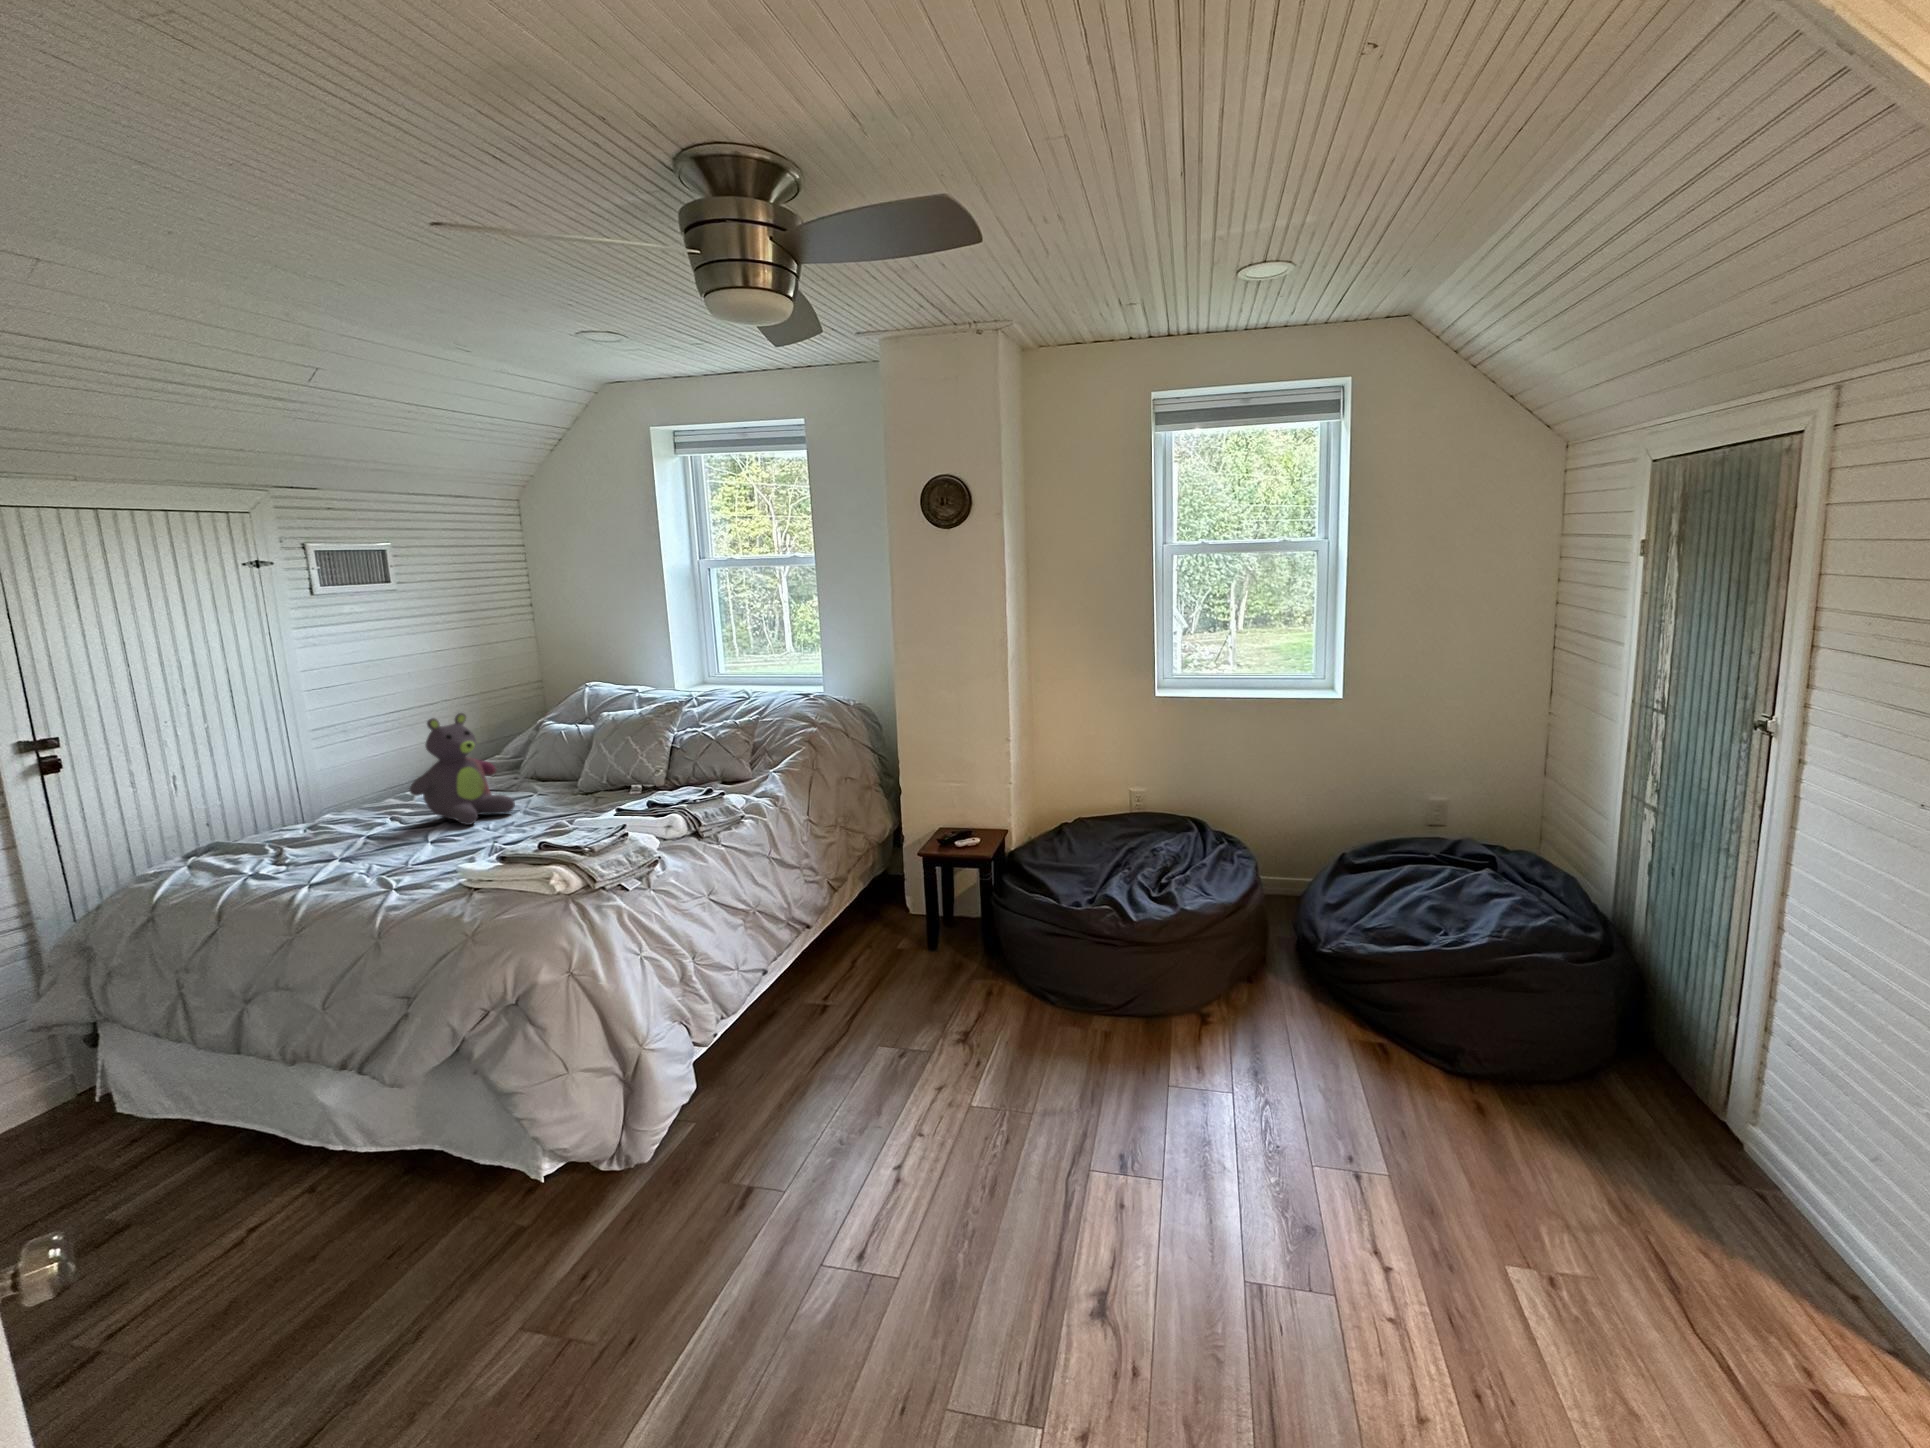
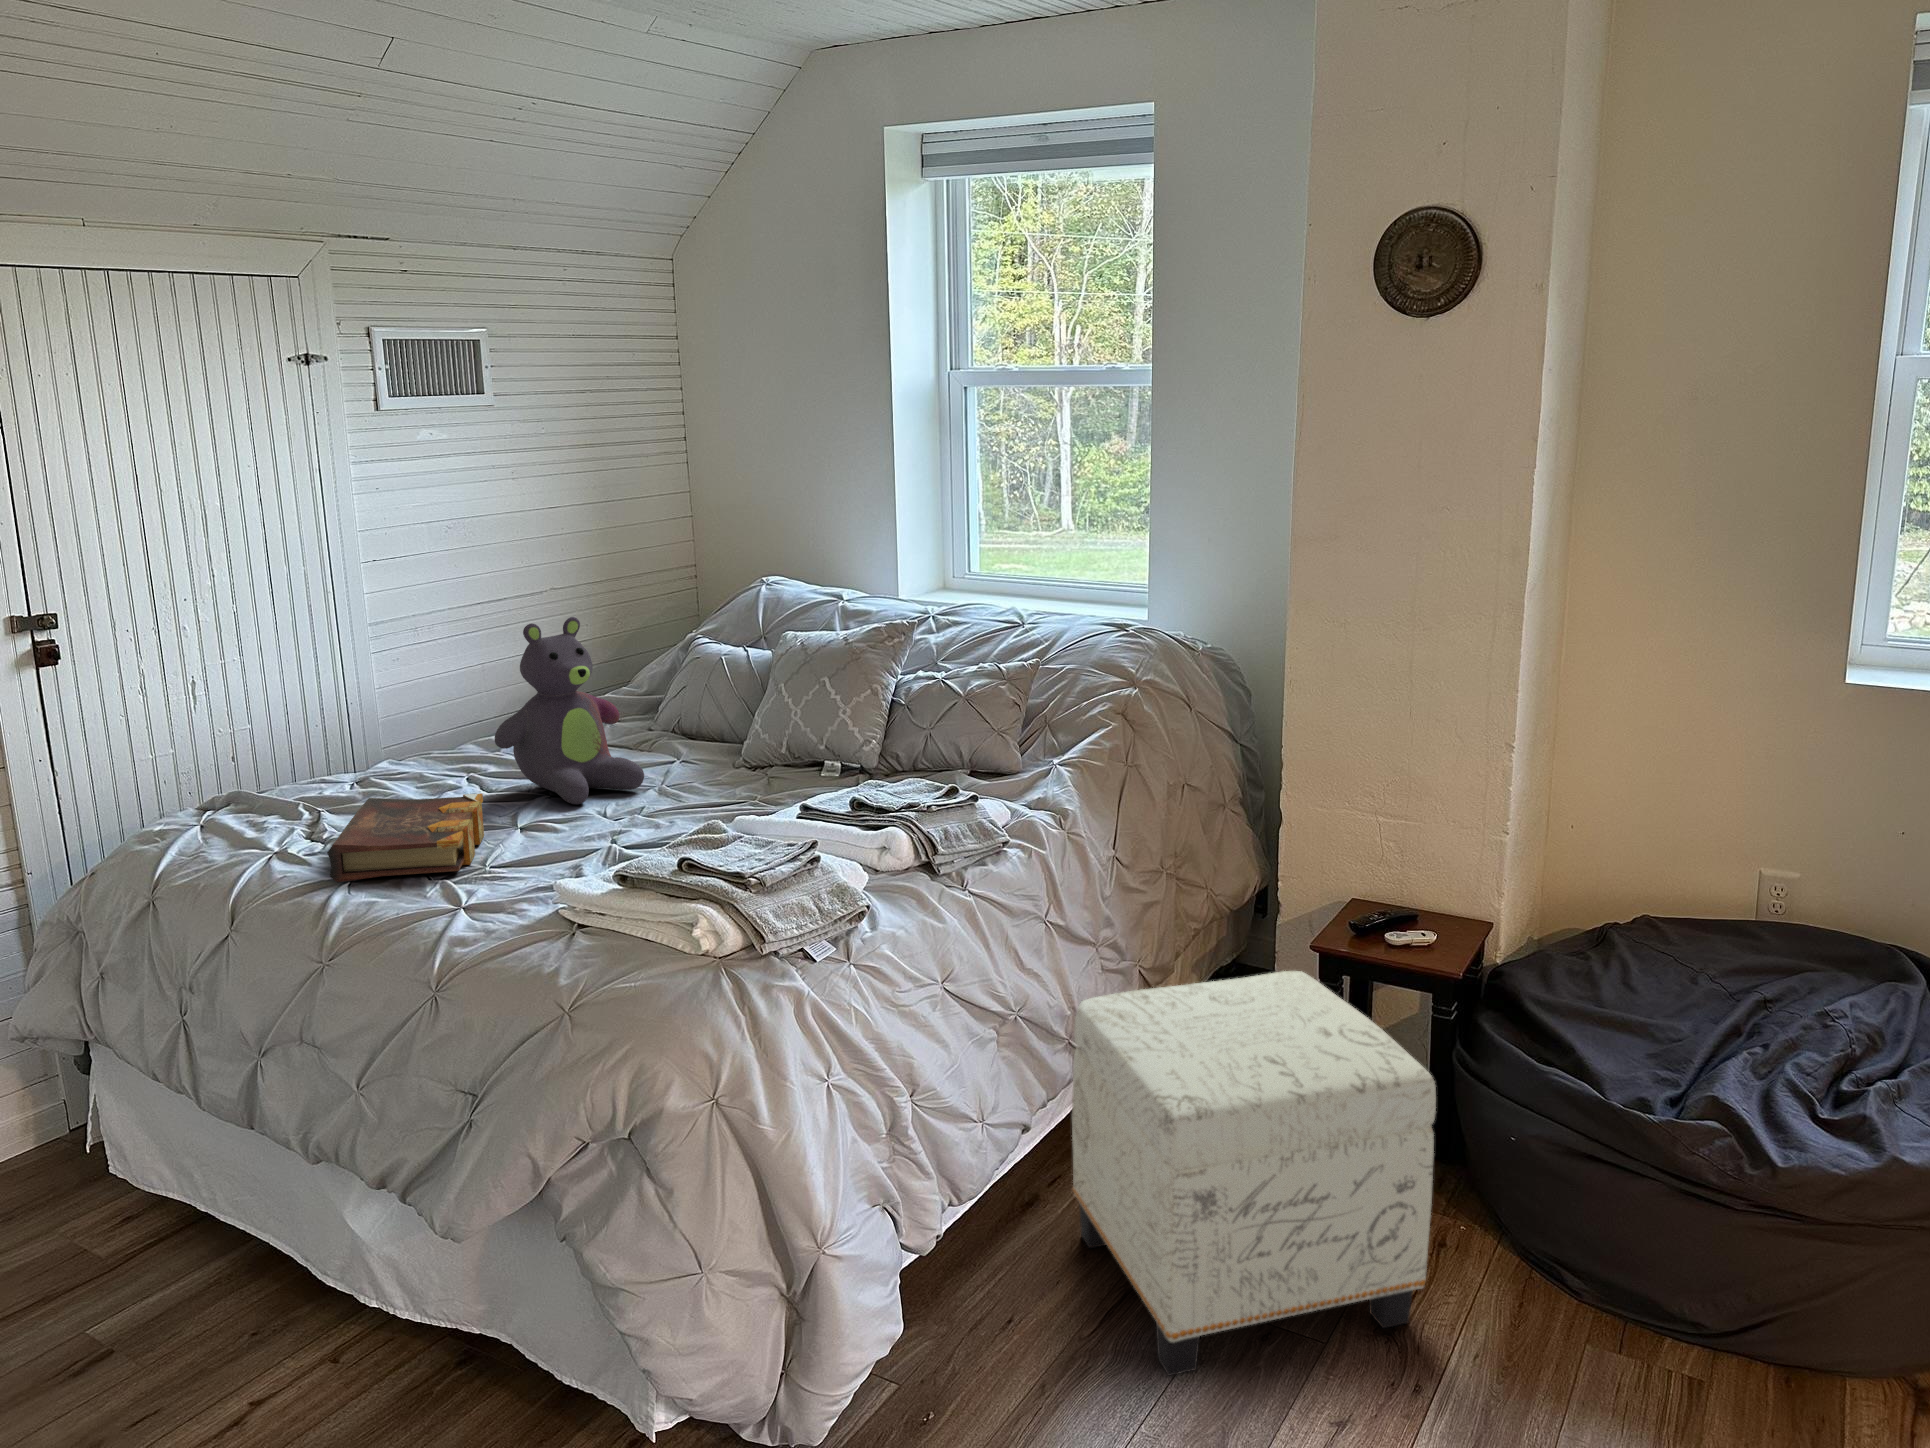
book: none [290,823,406,887] -> present [327,794,484,882]
ottoman: none [788,865,981,1087] -> present [1072,971,1436,1376]

